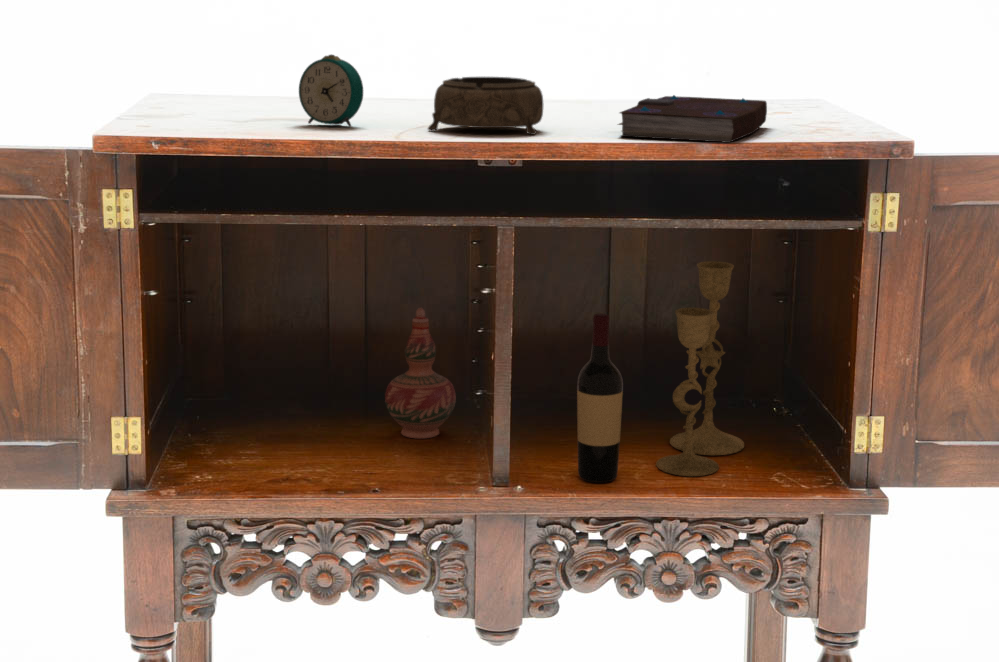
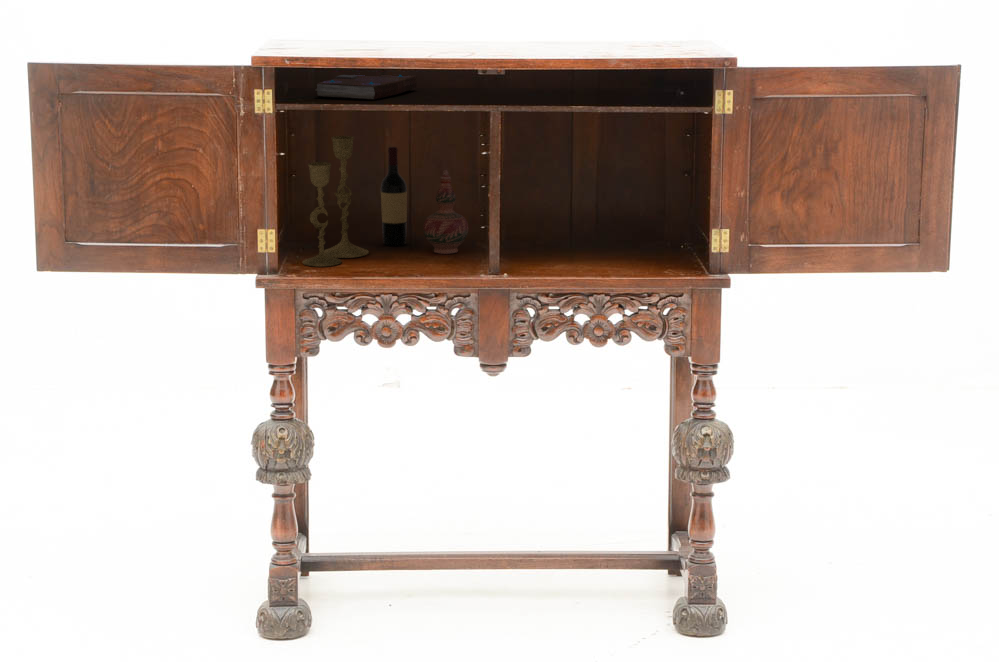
alarm clock: present [299,54,363,127] -> none [370,8,410,52]
decorative bowl: present [428,77,543,135] -> none [448,22,519,56]
book: present [618,95,767,143] -> present [317,73,417,100]
candlestick: present [656,261,744,476] -> present [303,136,369,267]
wine bottle: present [577,313,623,483] -> present [381,147,407,246]

